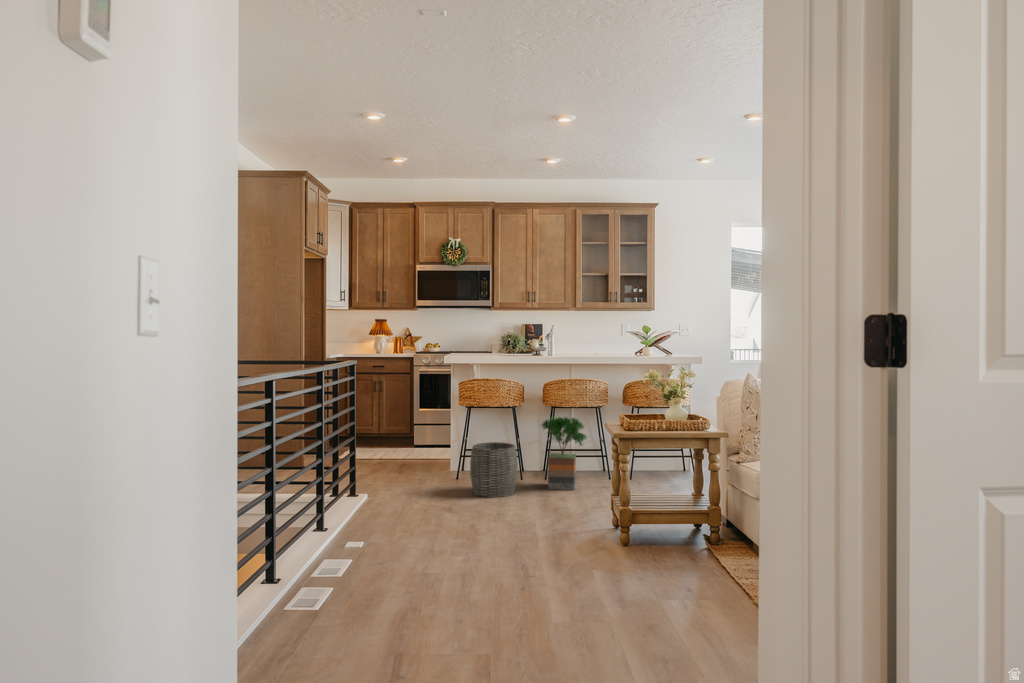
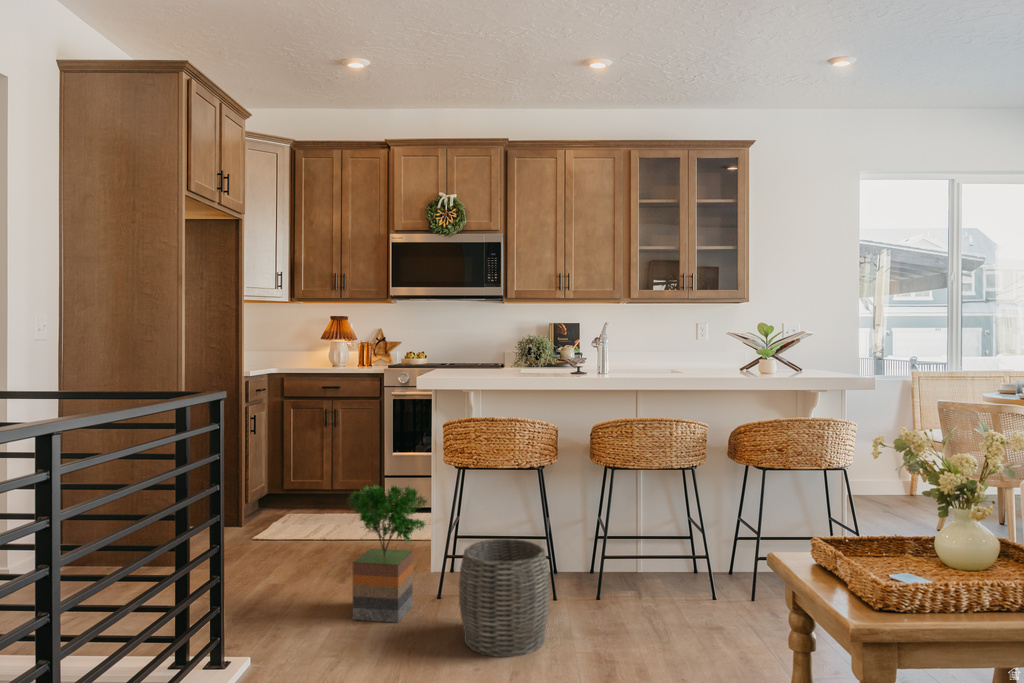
potted tree: present [542,417,586,490] -> present [349,484,427,623]

